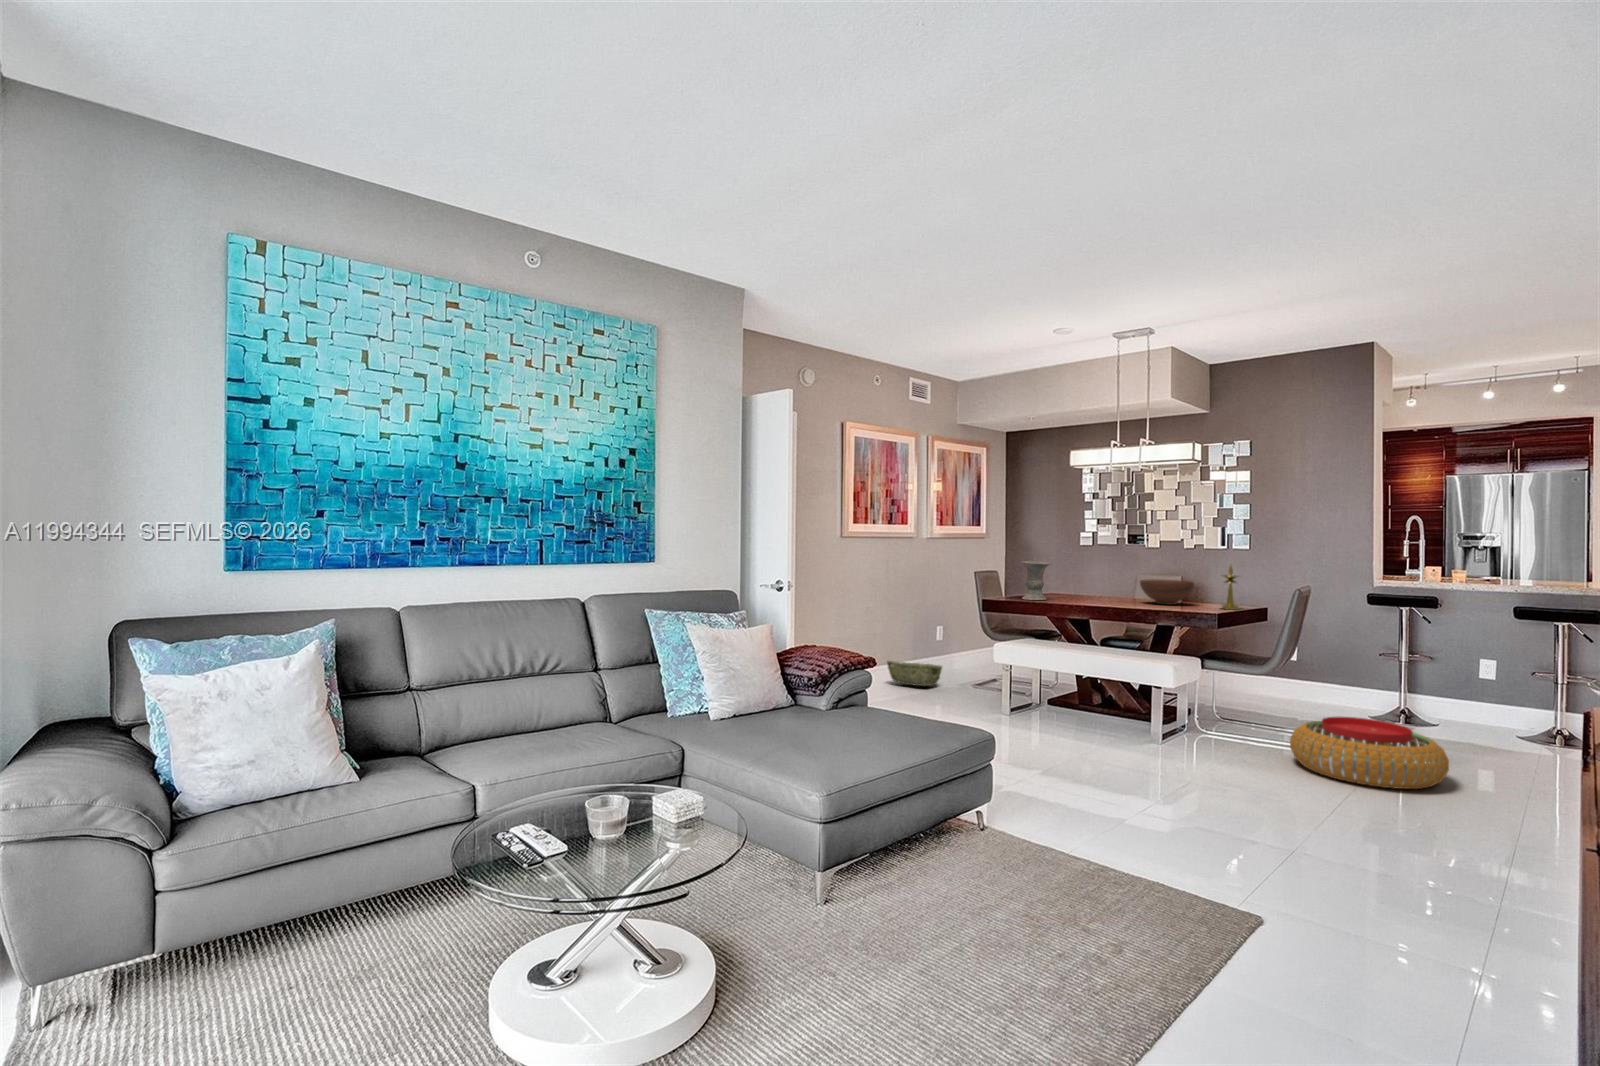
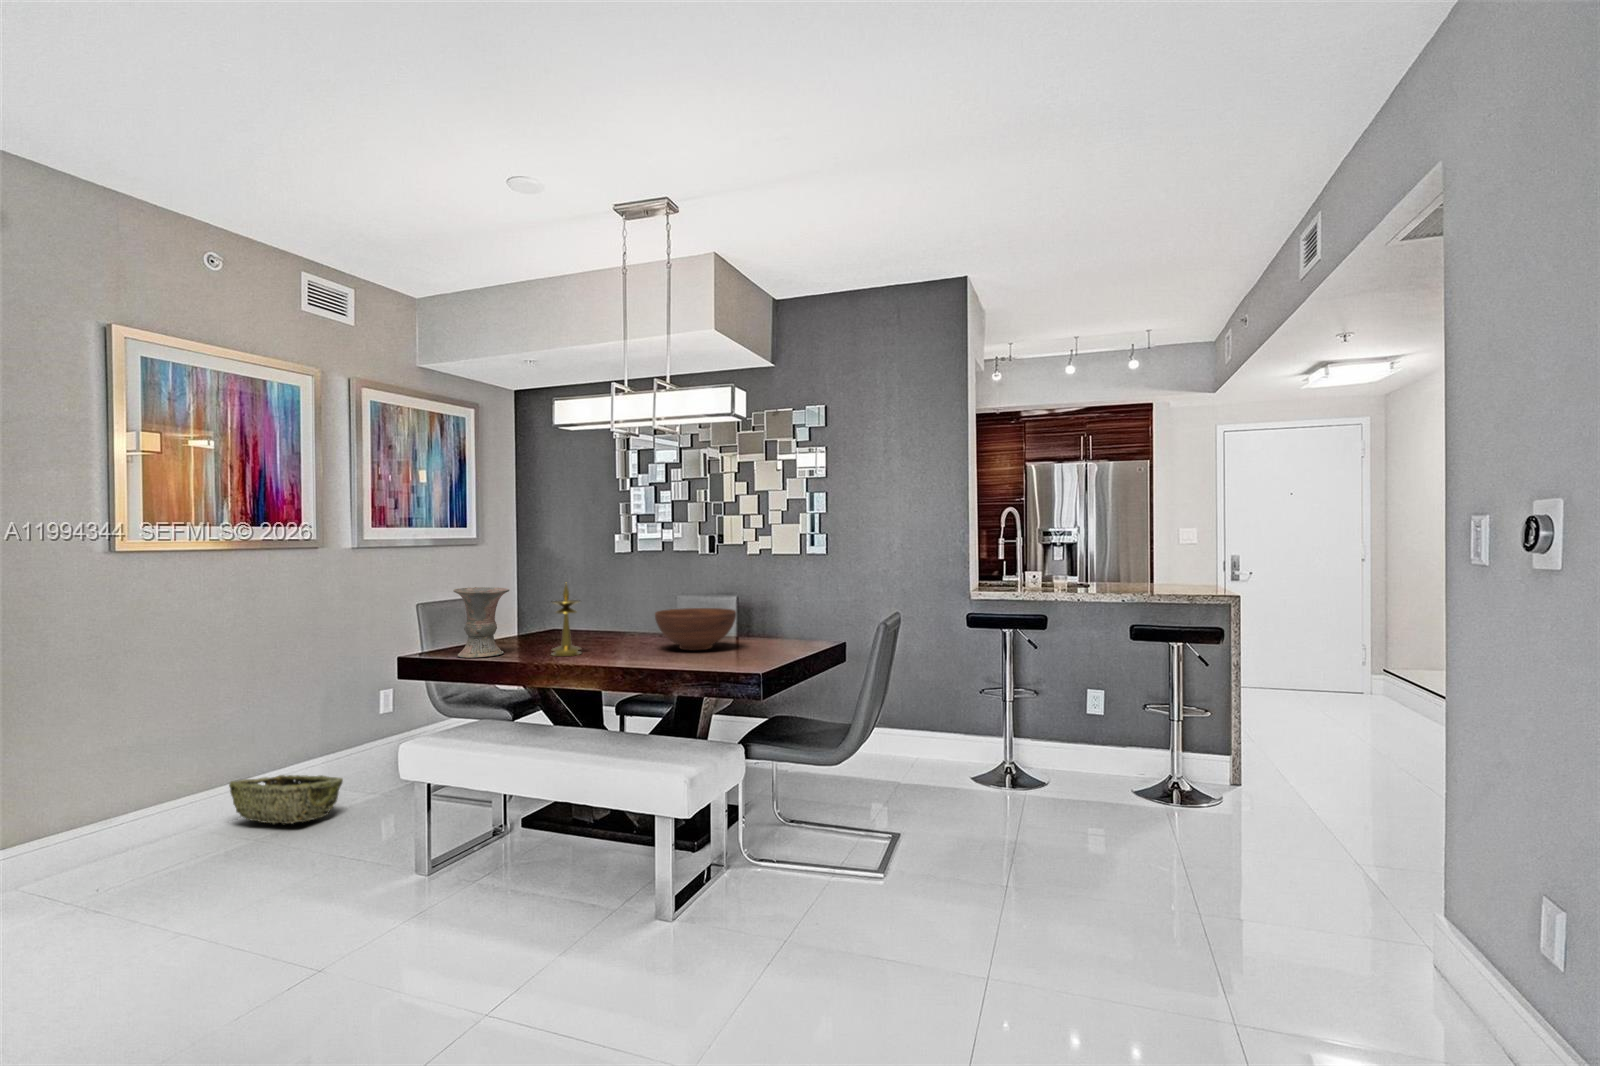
candlestick: present [1222,566,1239,610] -> present [552,584,581,656]
pouf: present [1290,717,1449,789] -> none [860,836,1091,992]

